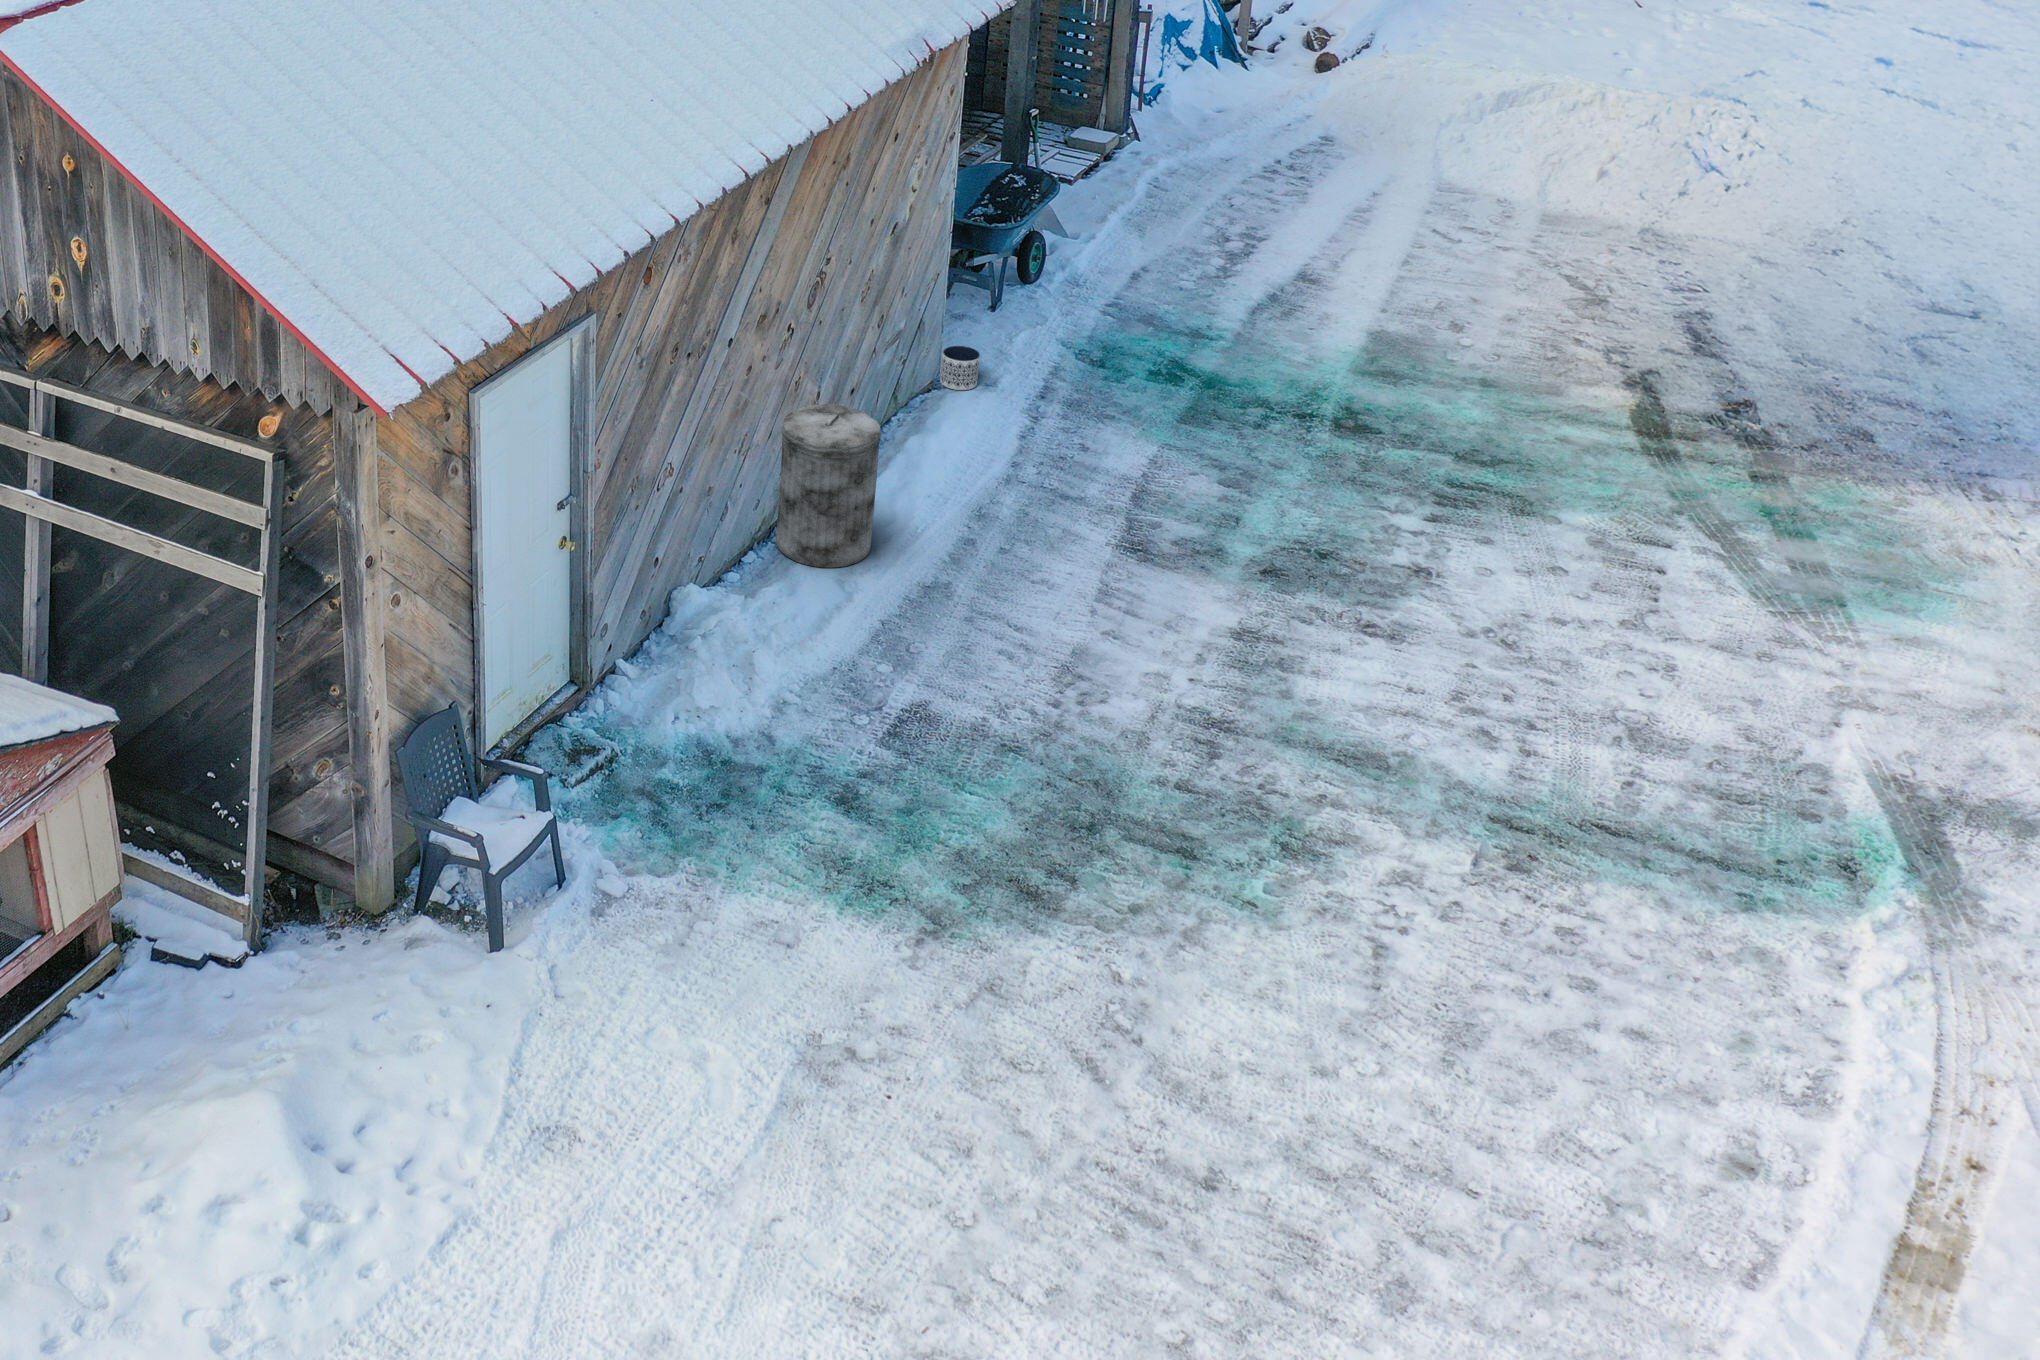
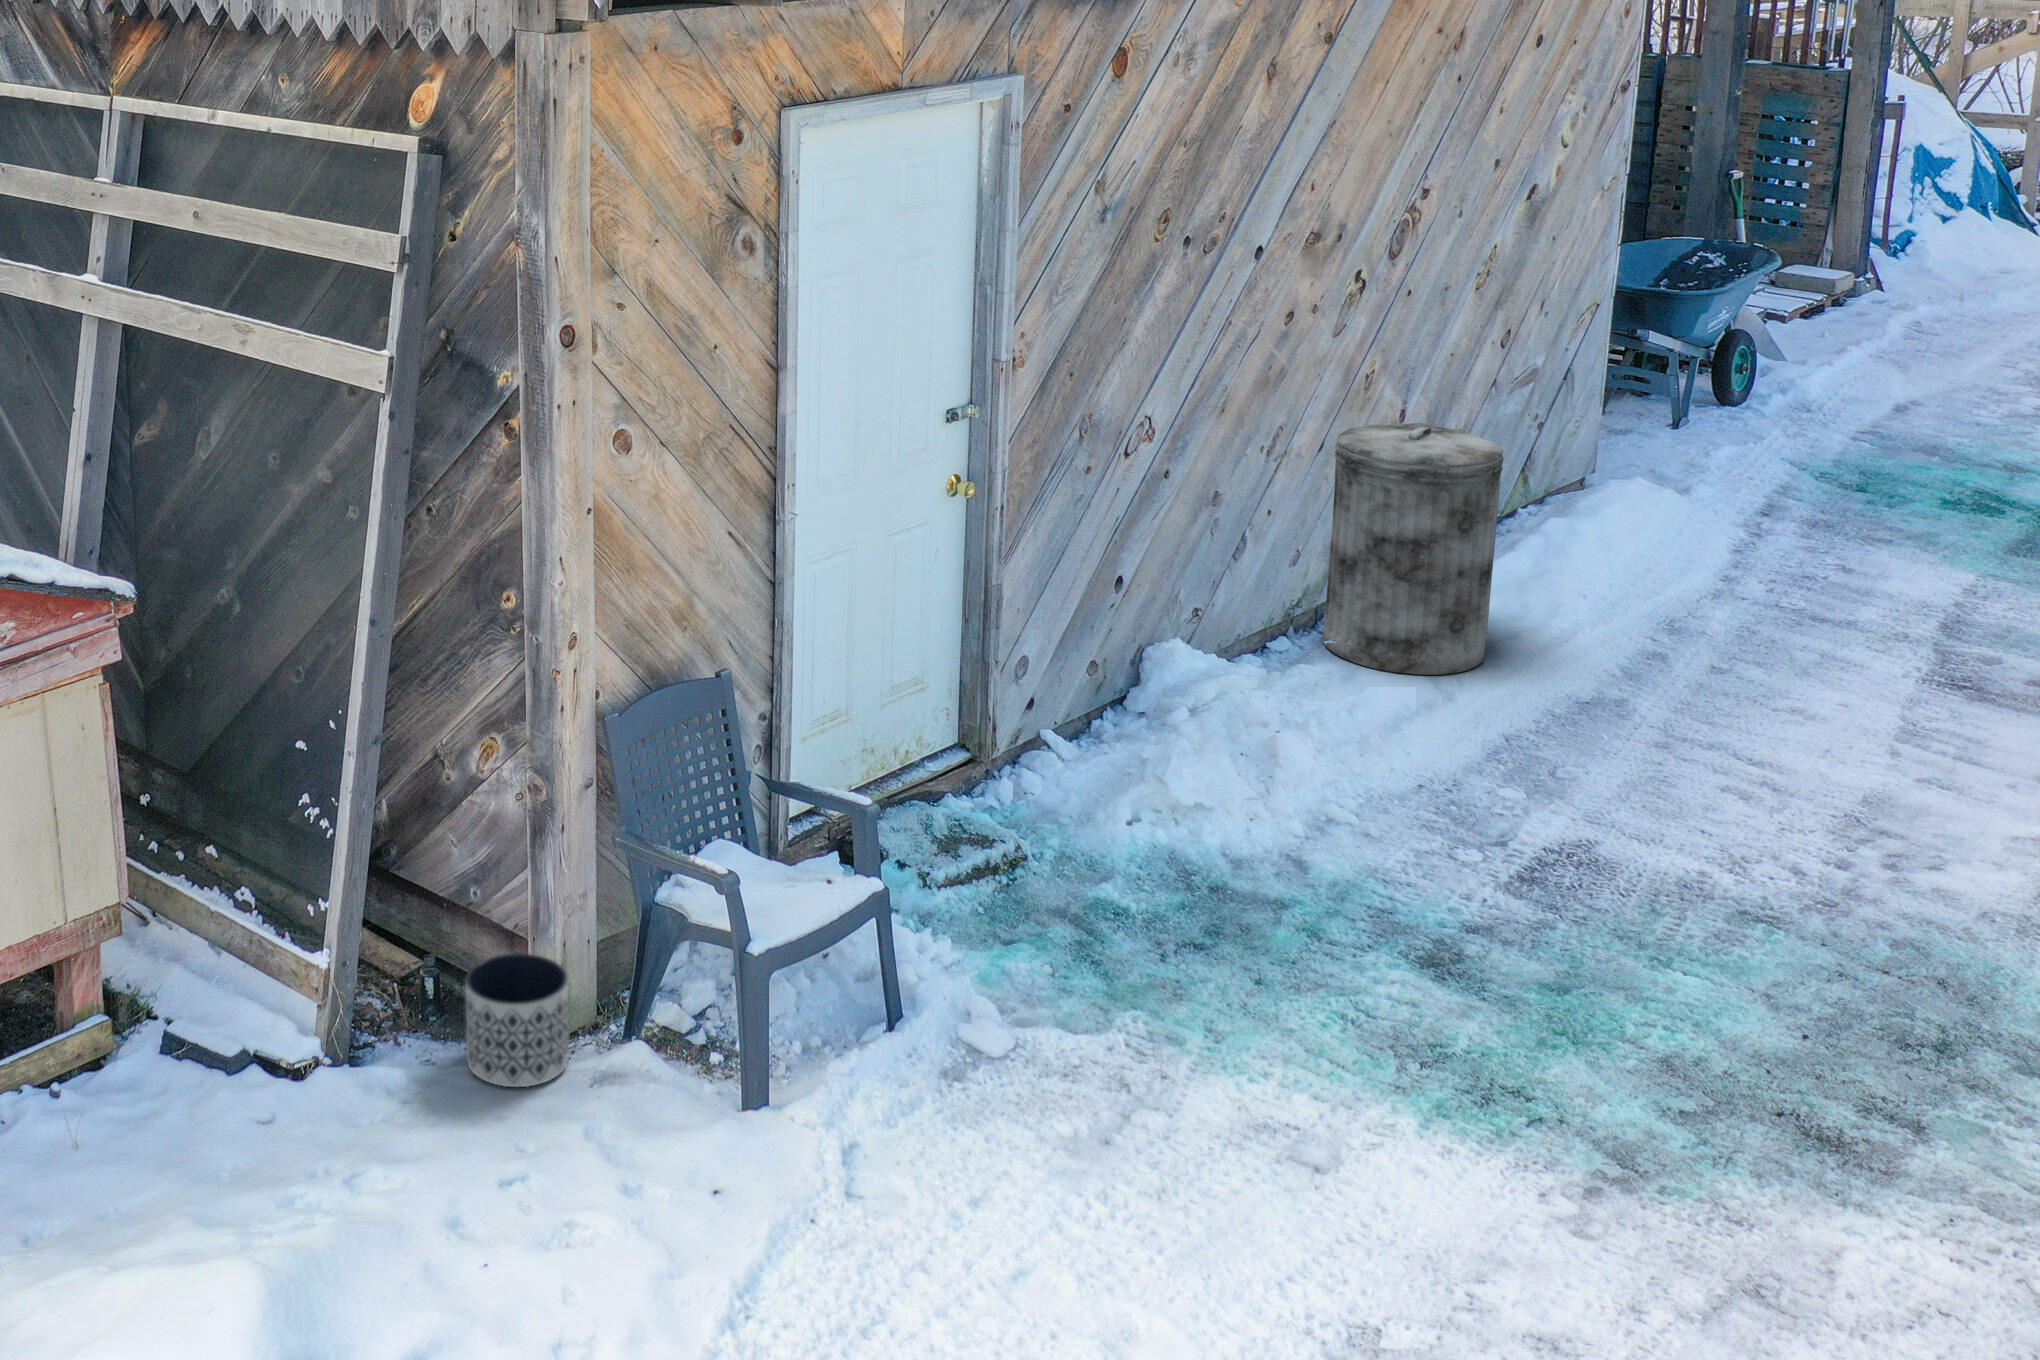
planter: present [940,346,980,390] -> present [465,953,569,1087]

